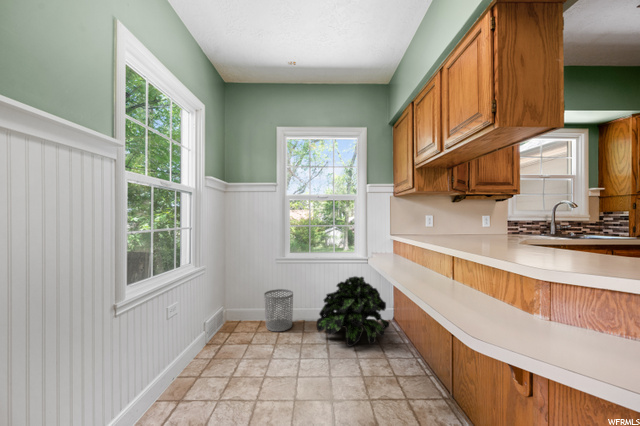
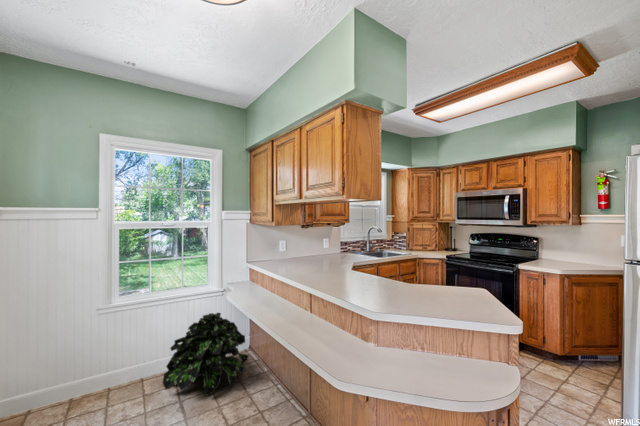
waste bin: present [264,289,293,331] -> none [80,345,127,408]

